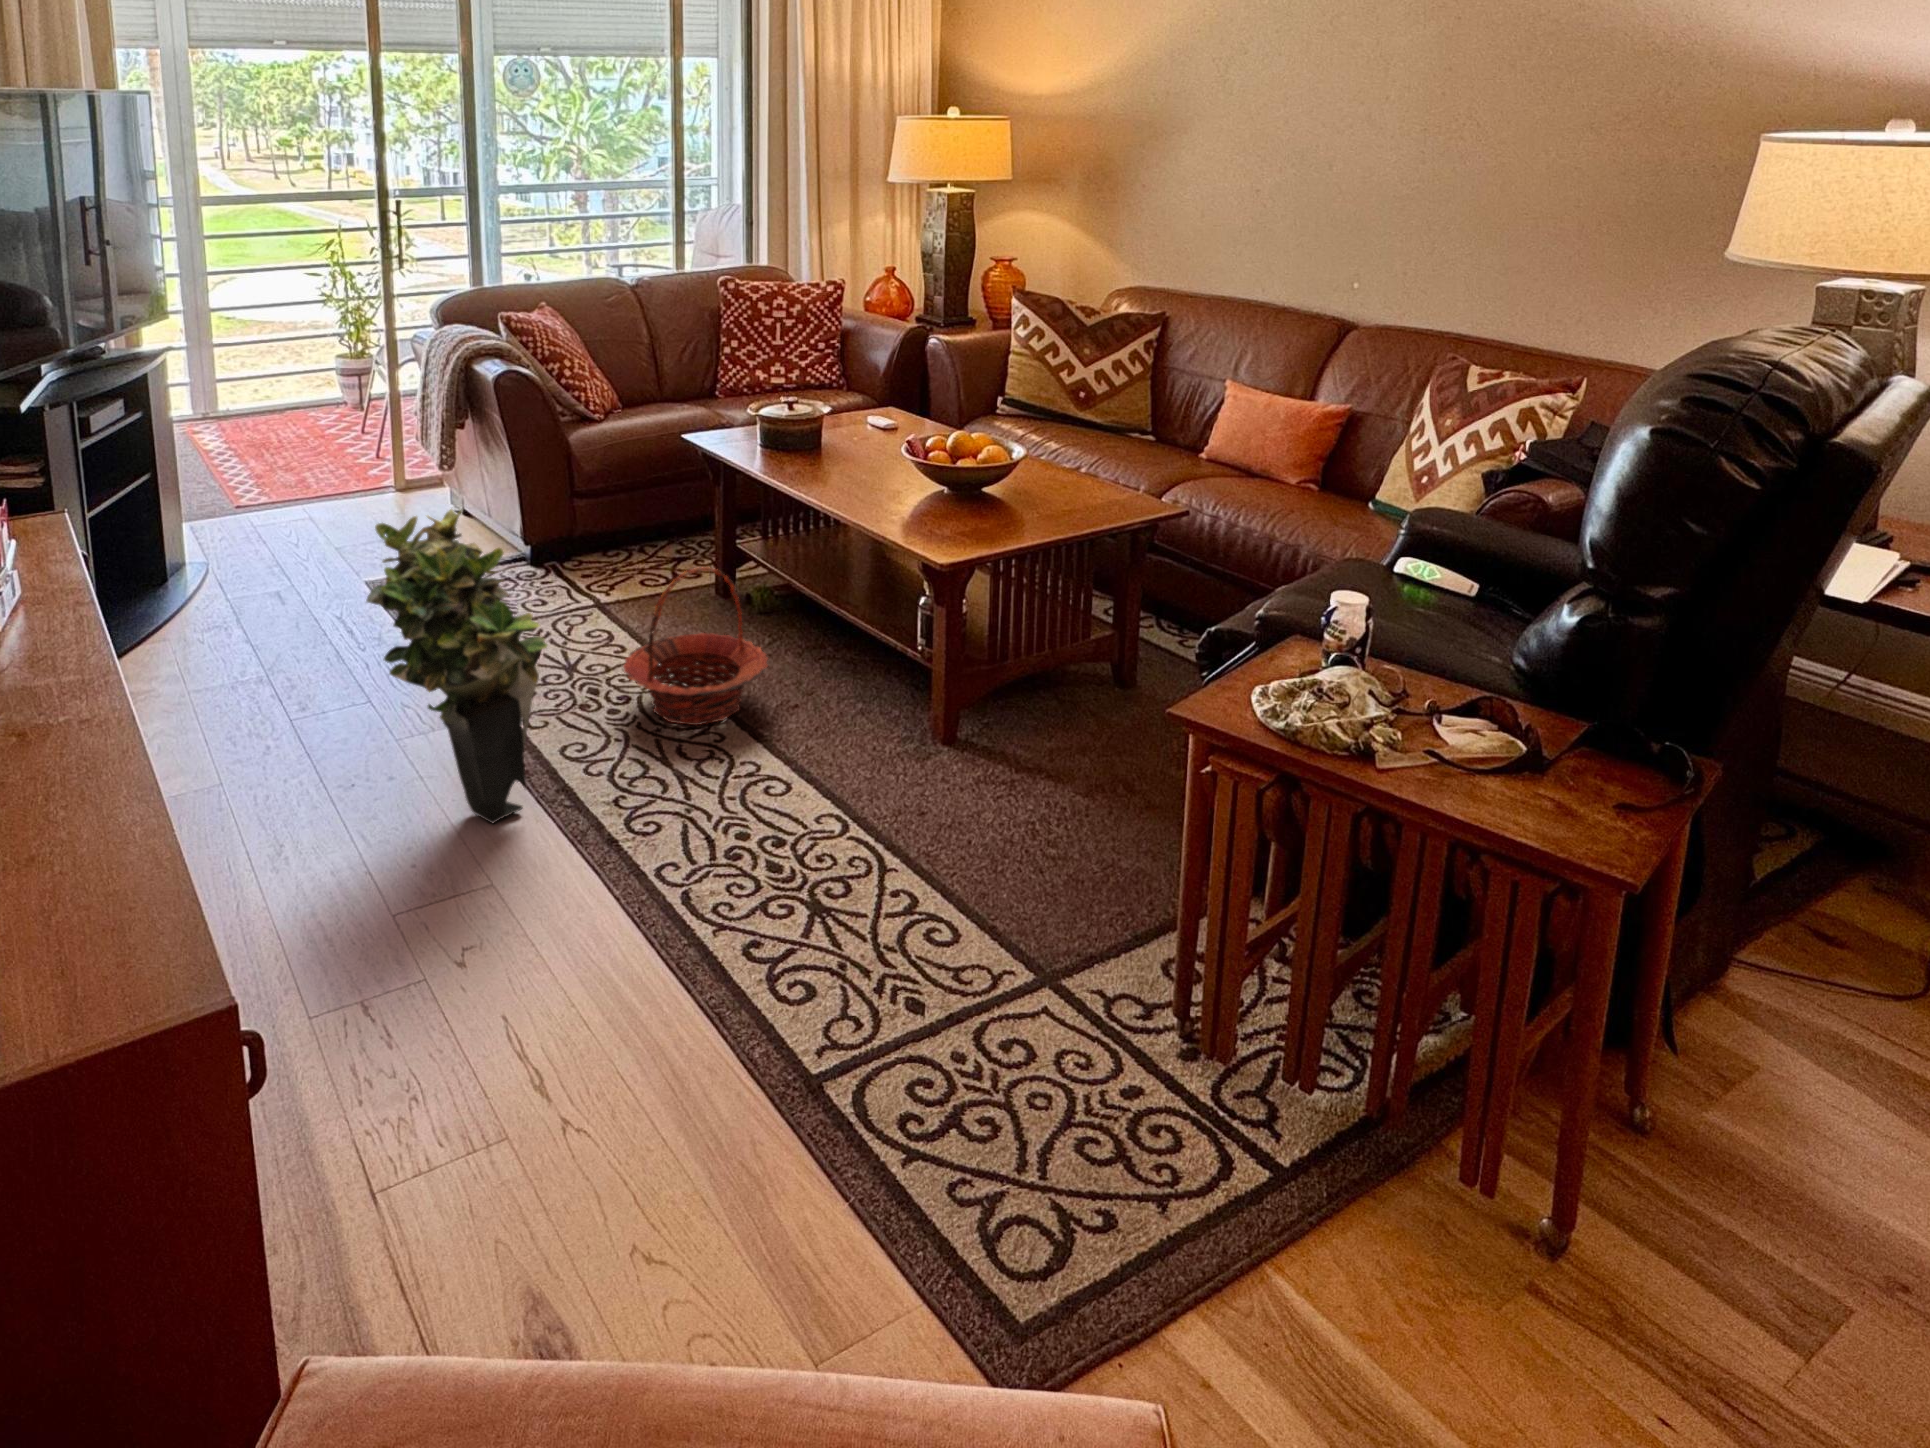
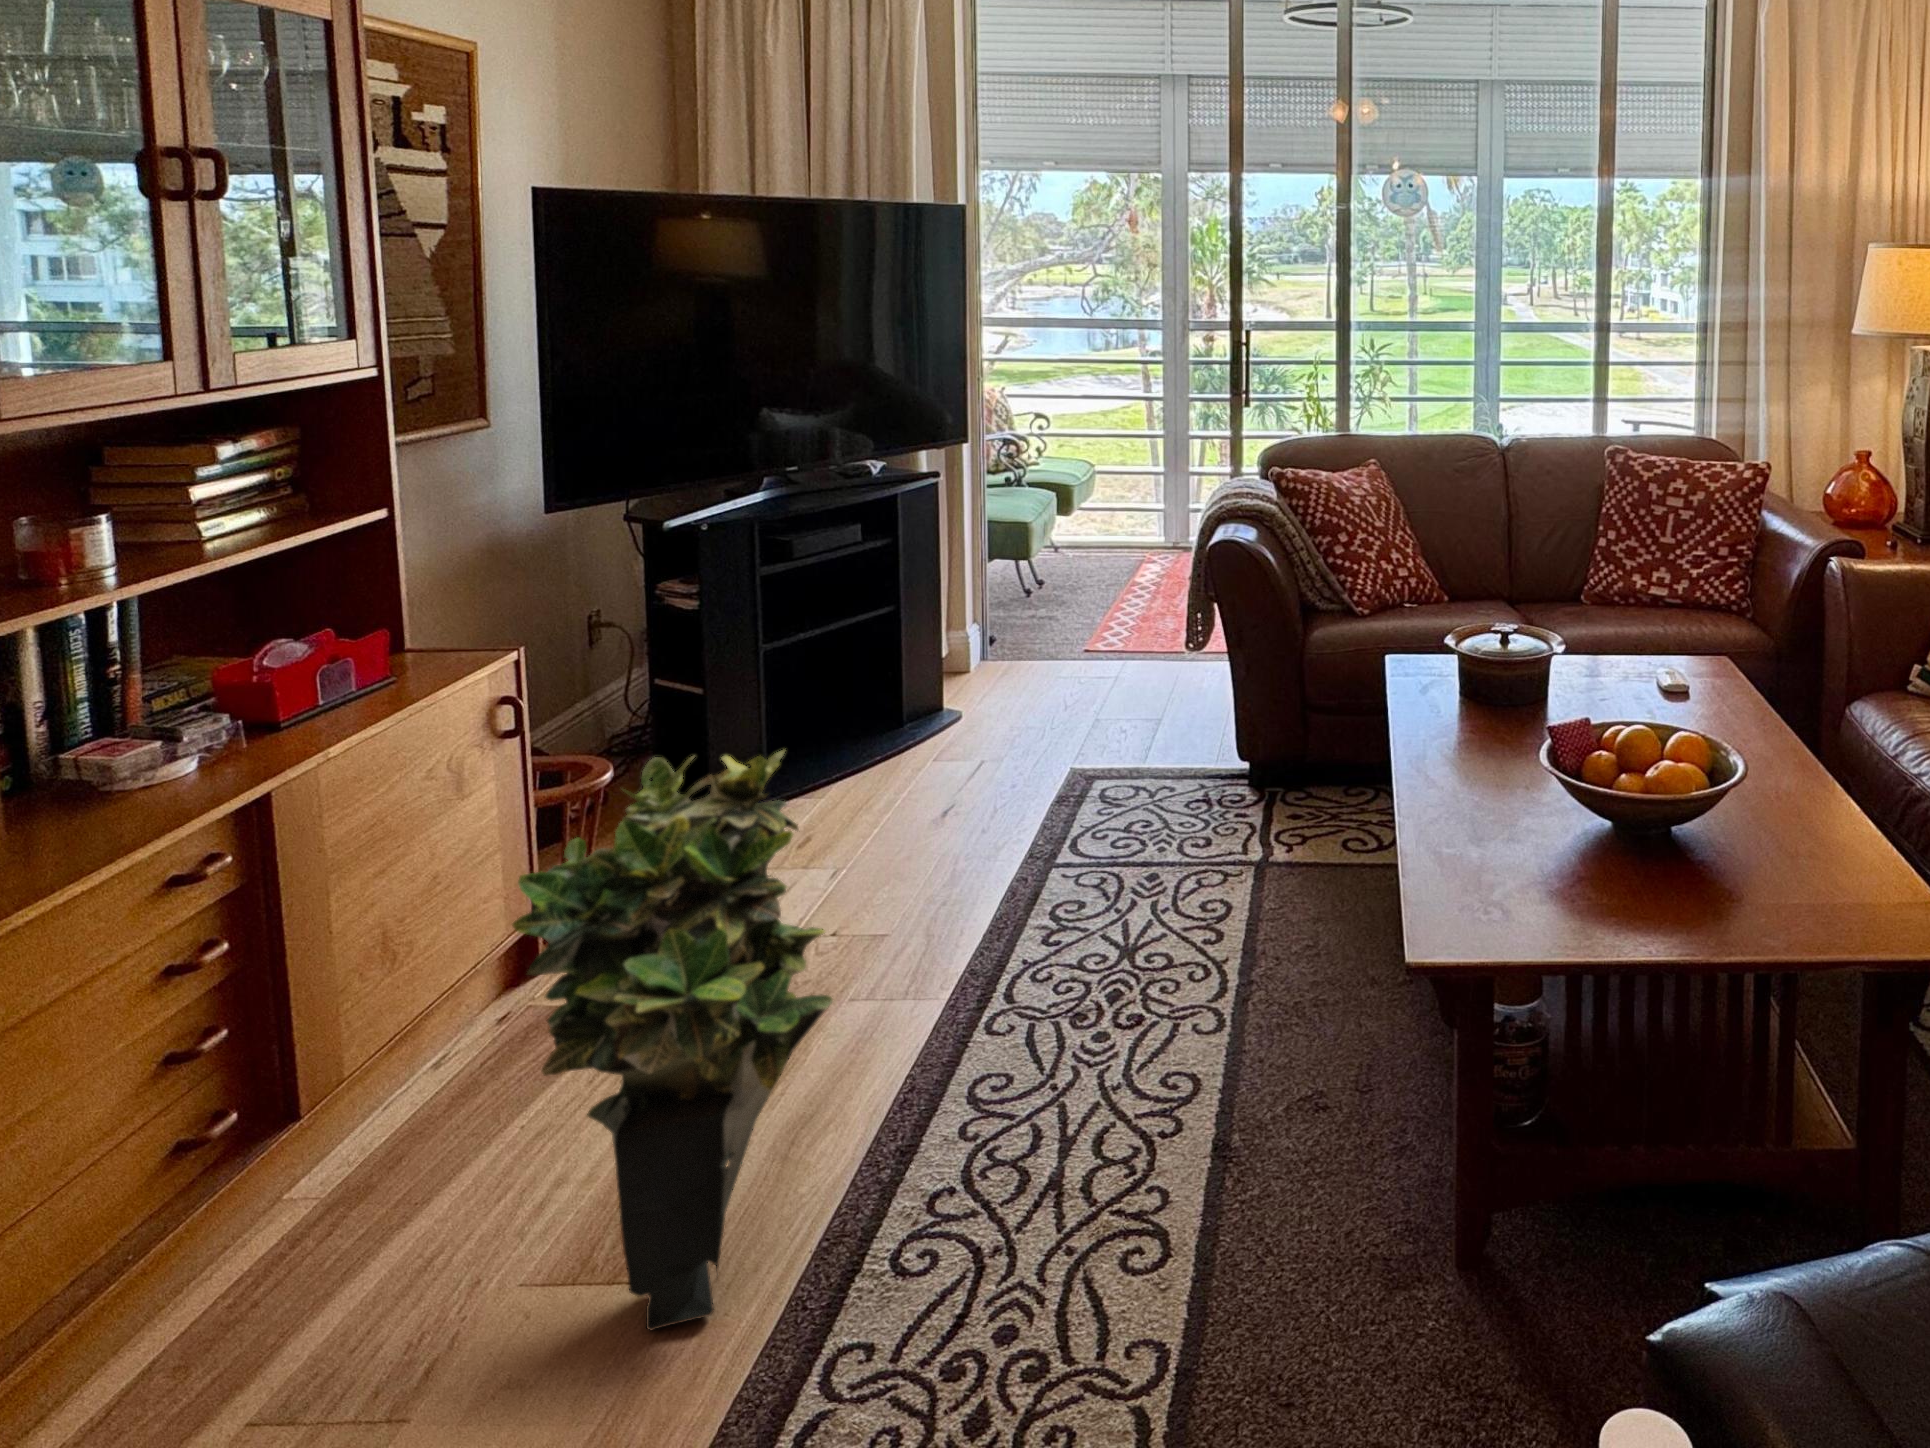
basket: present [623,567,768,725] -> none [1055,912,1311,1209]

